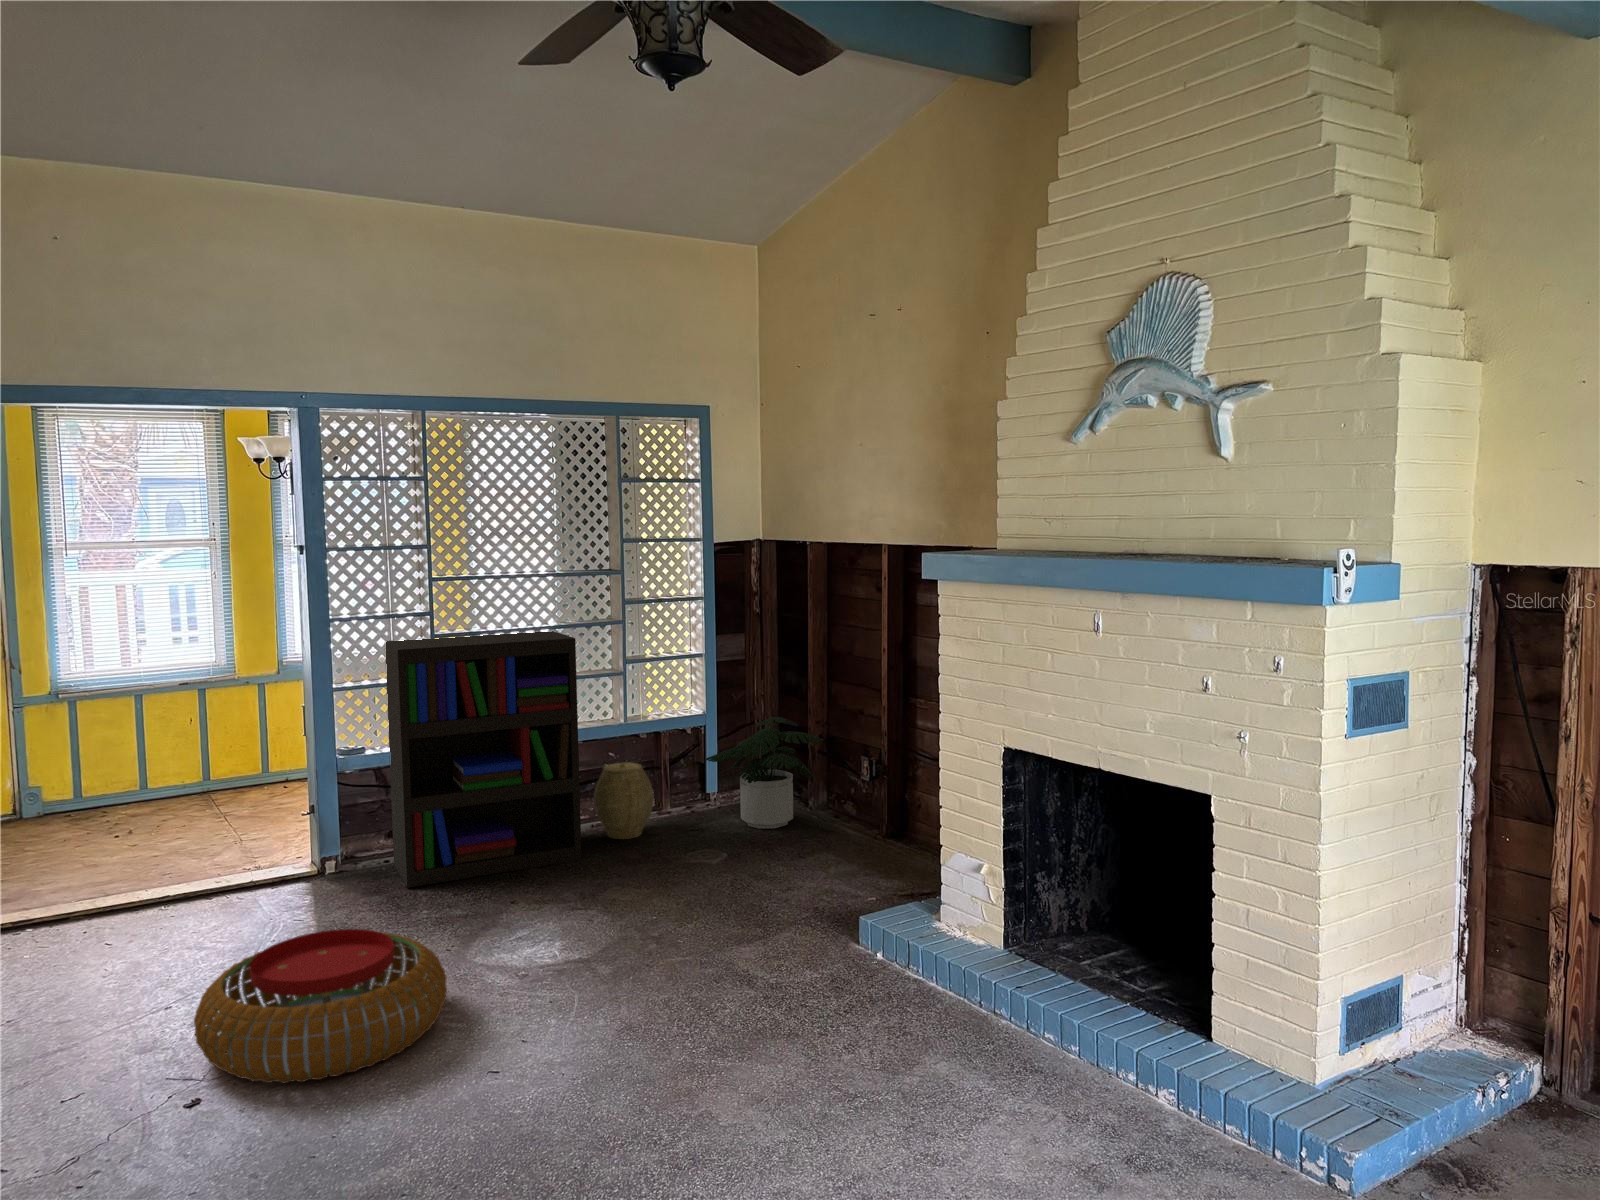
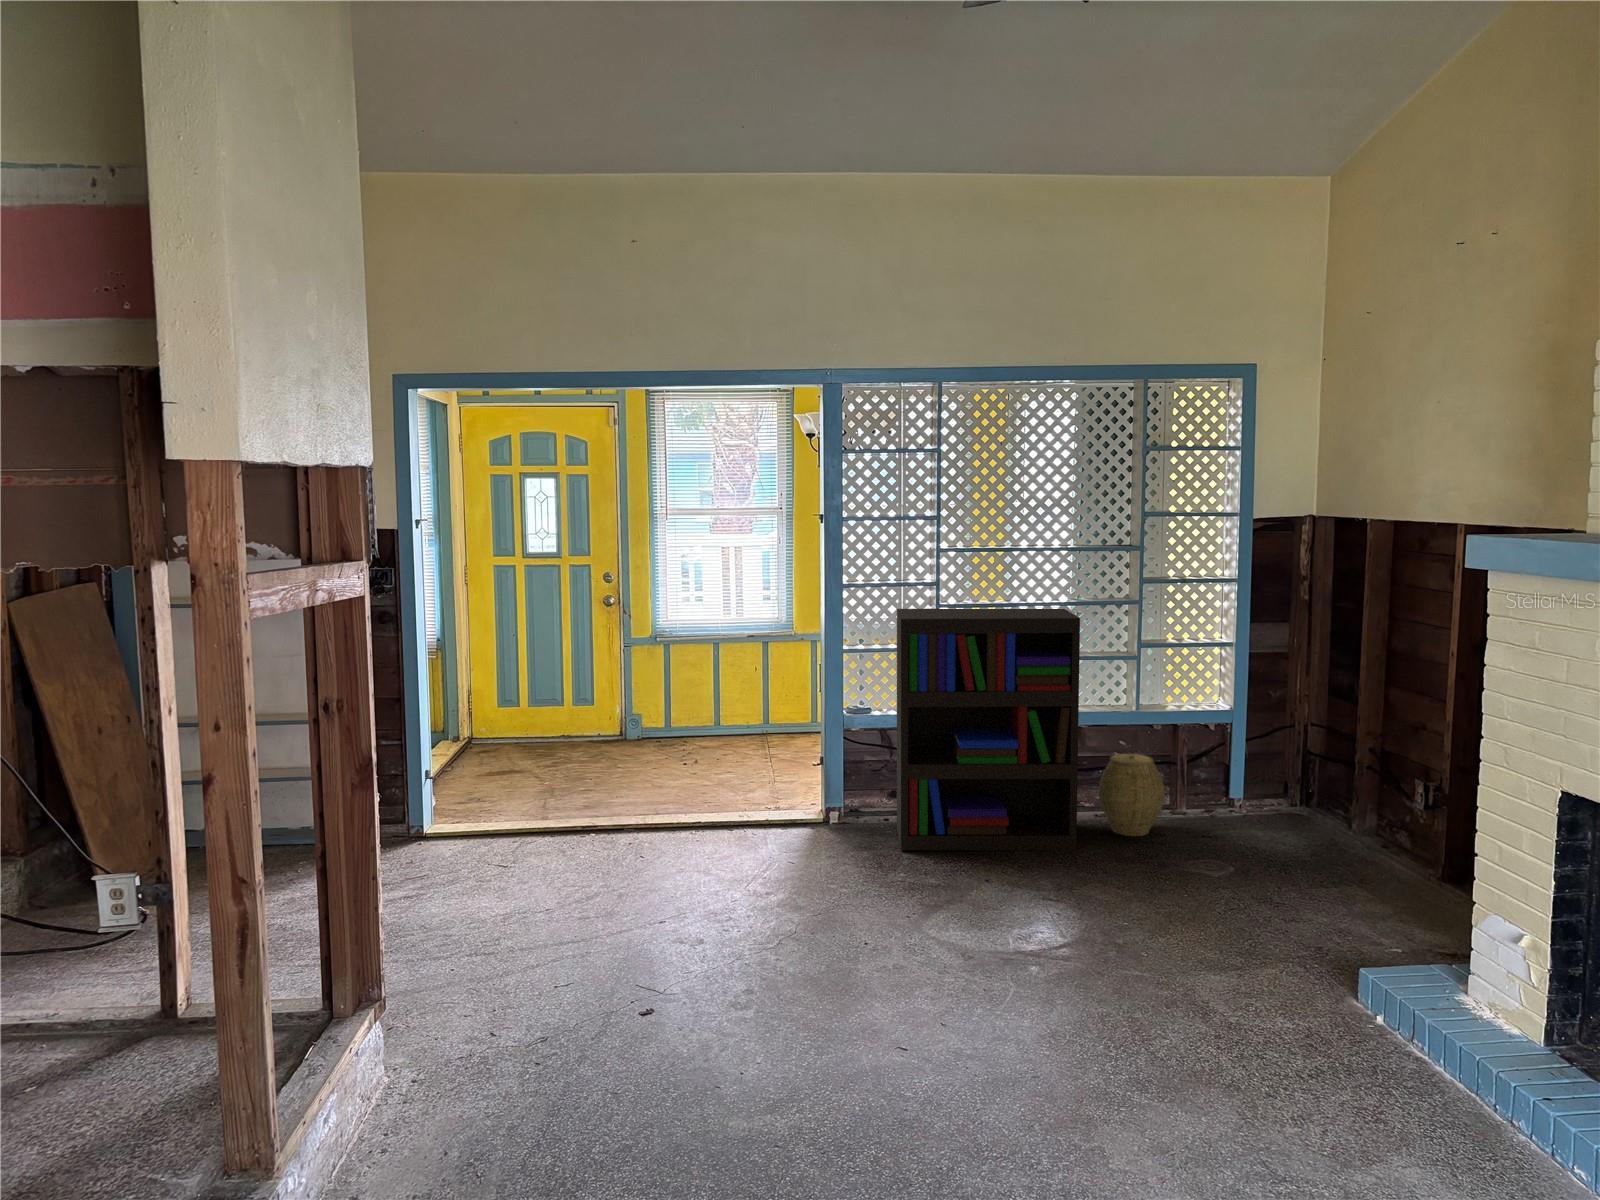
potted plant: present [705,717,825,829] -> none [1227,723,1376,851]
pouf: present [194,929,447,1083] -> none [686,878,900,1012]

